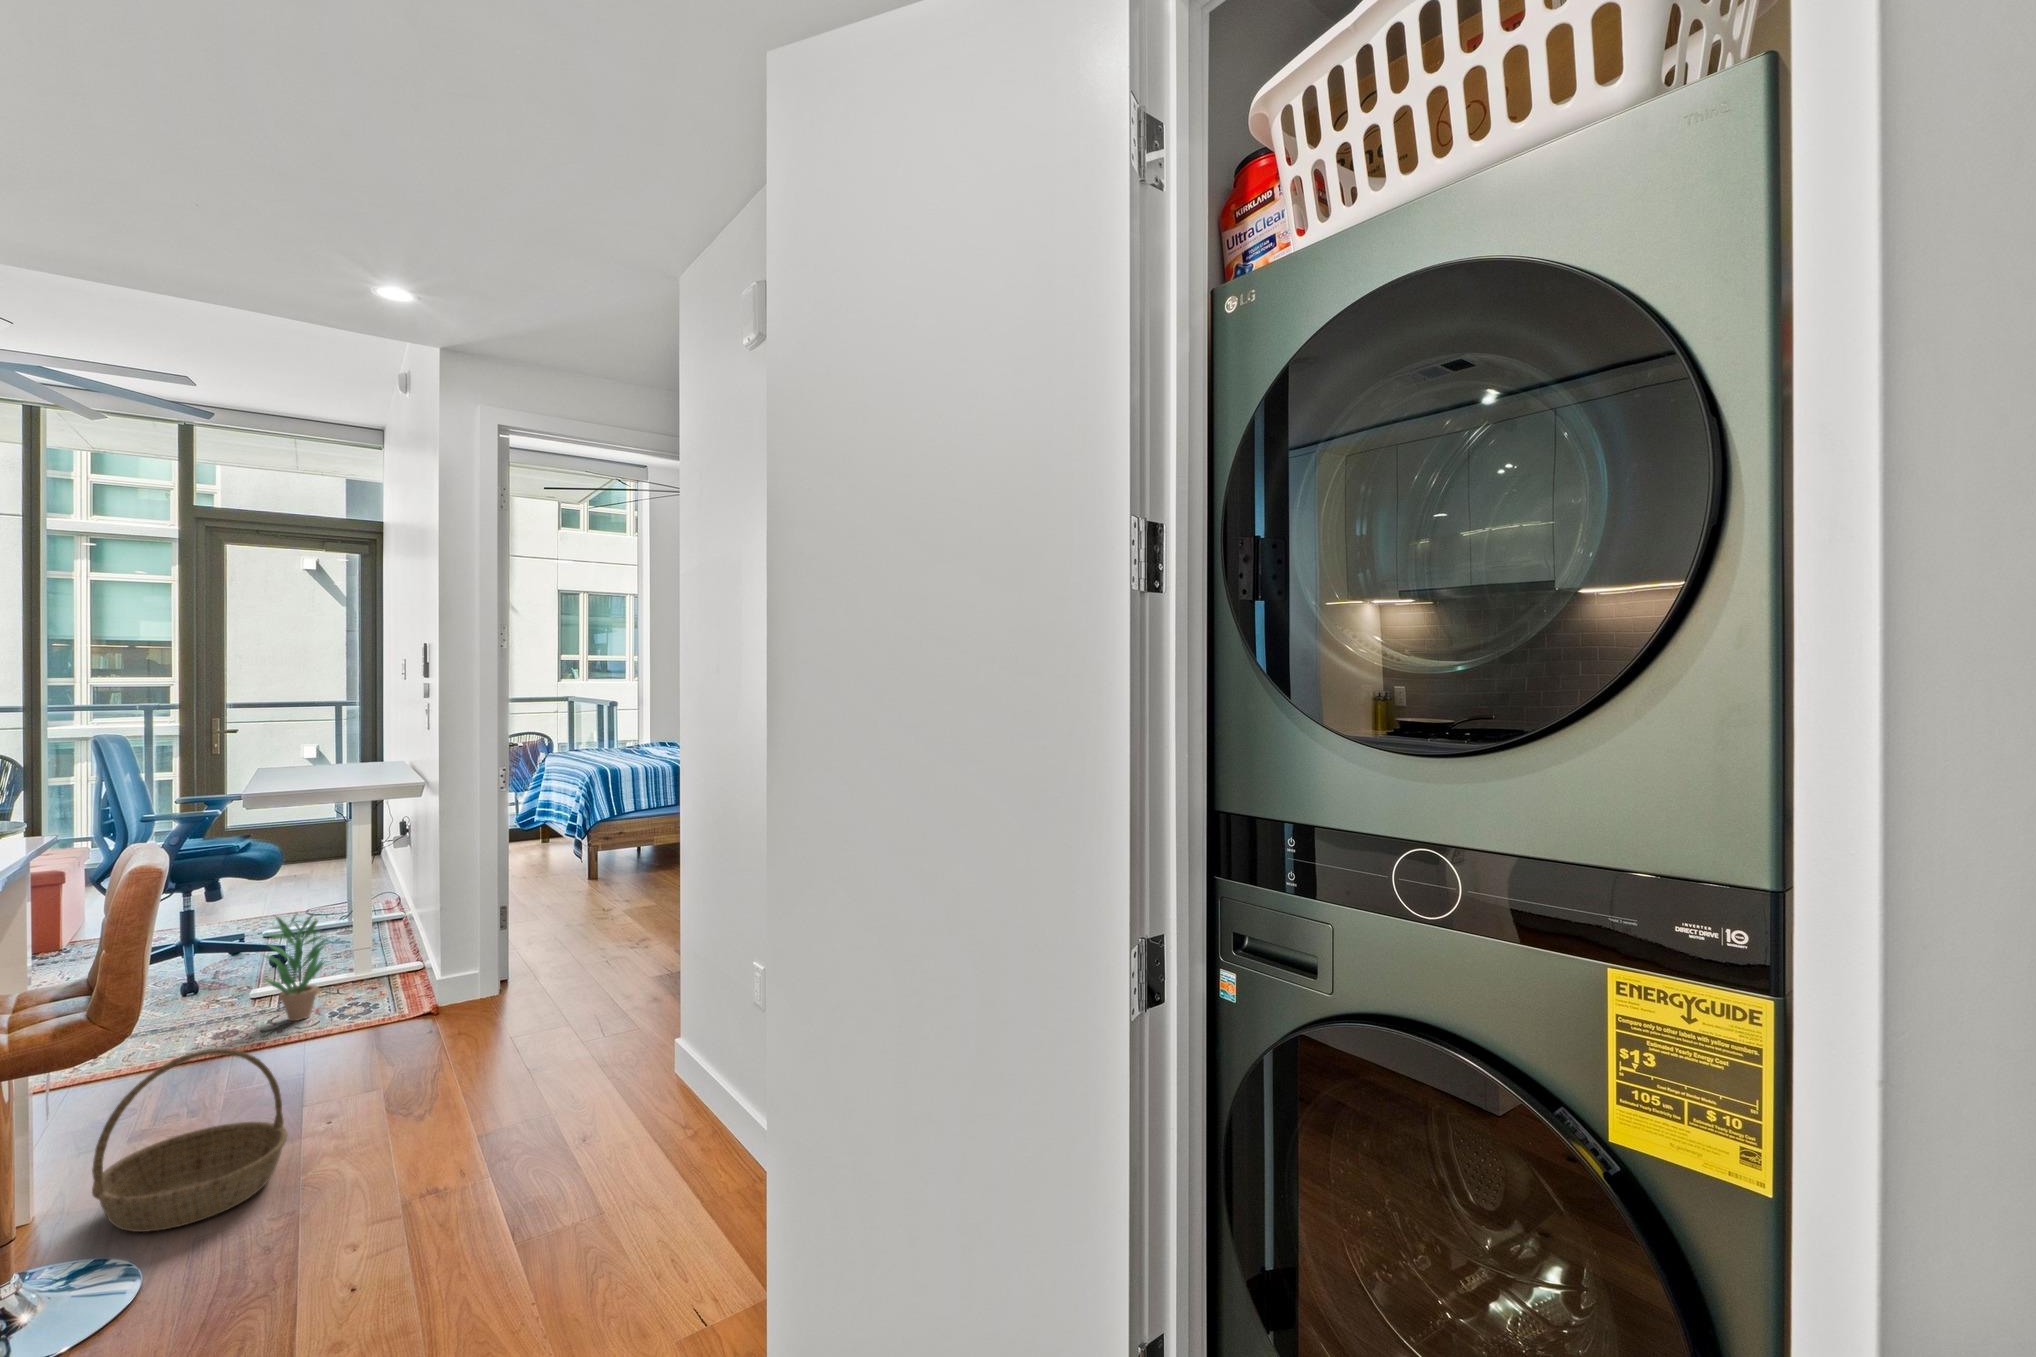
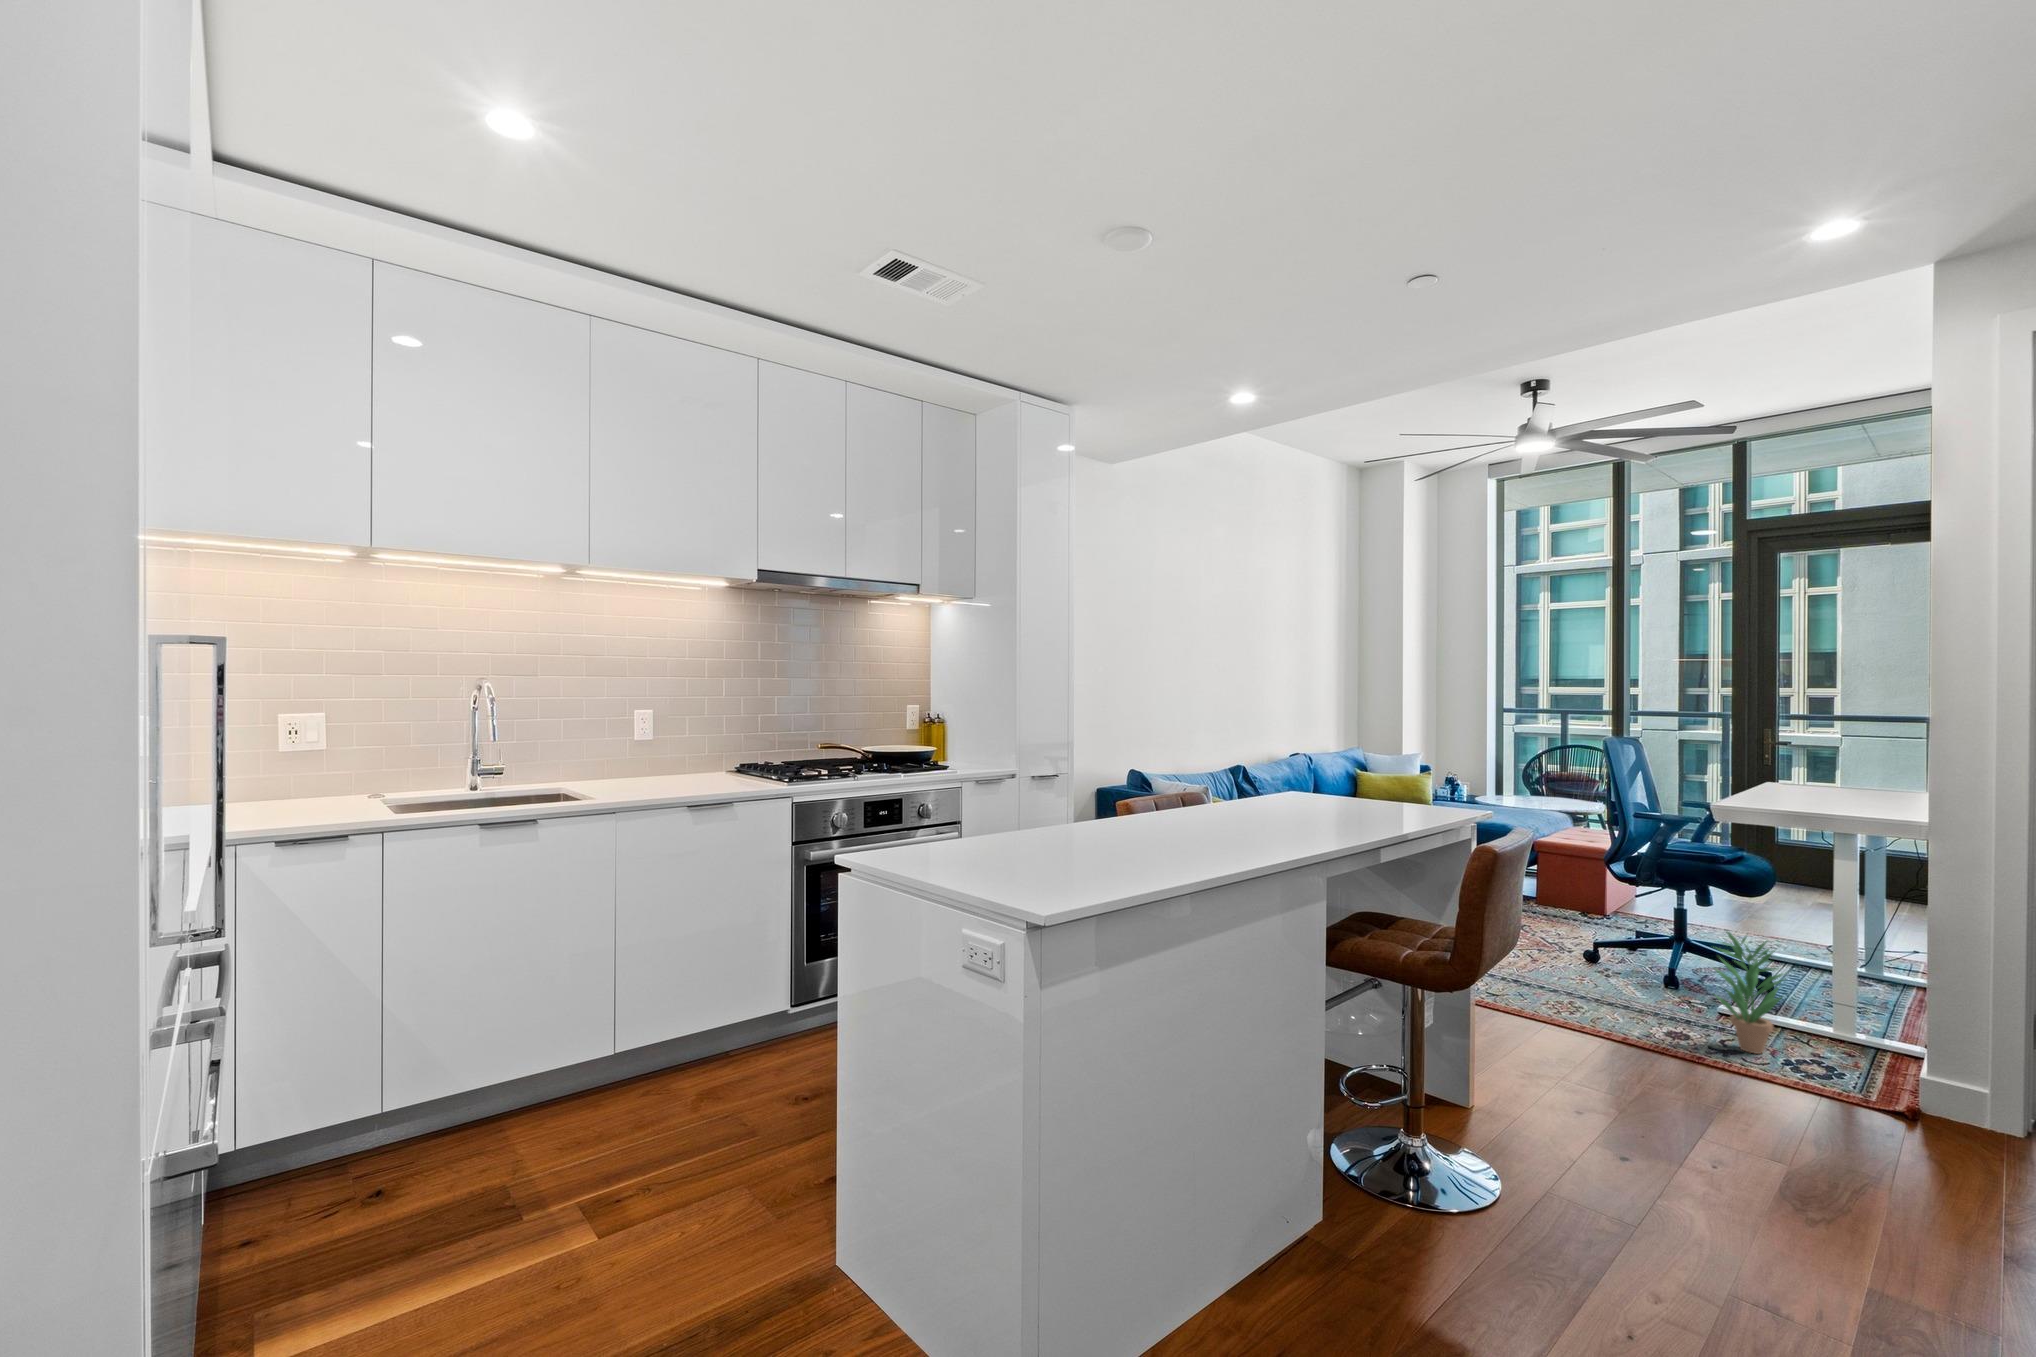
basket: present [92,1048,287,1232] -> none [1490,1021,1650,1188]

